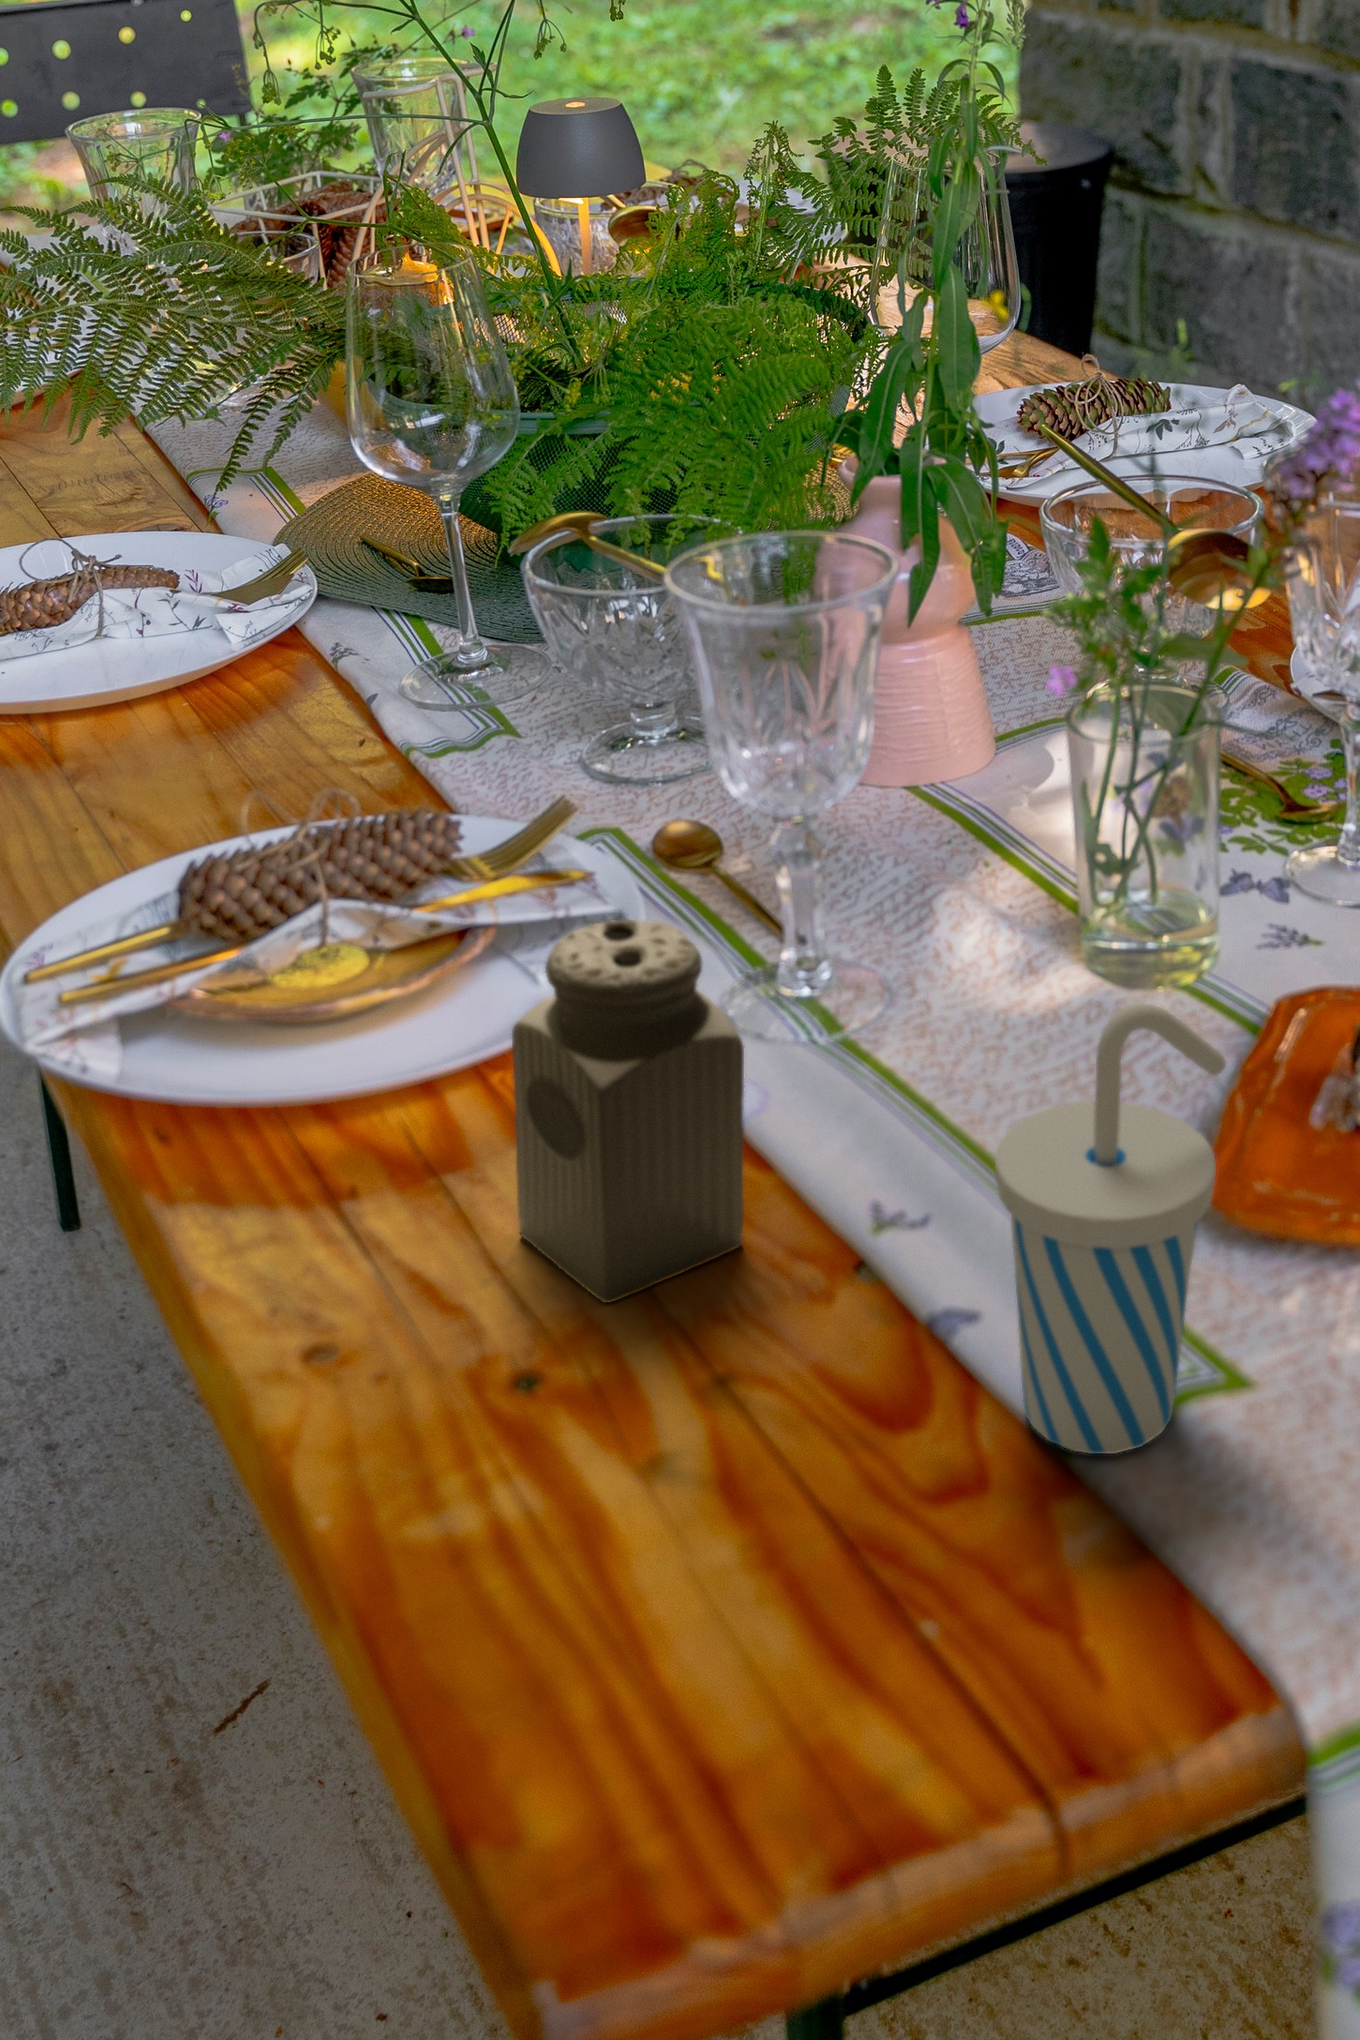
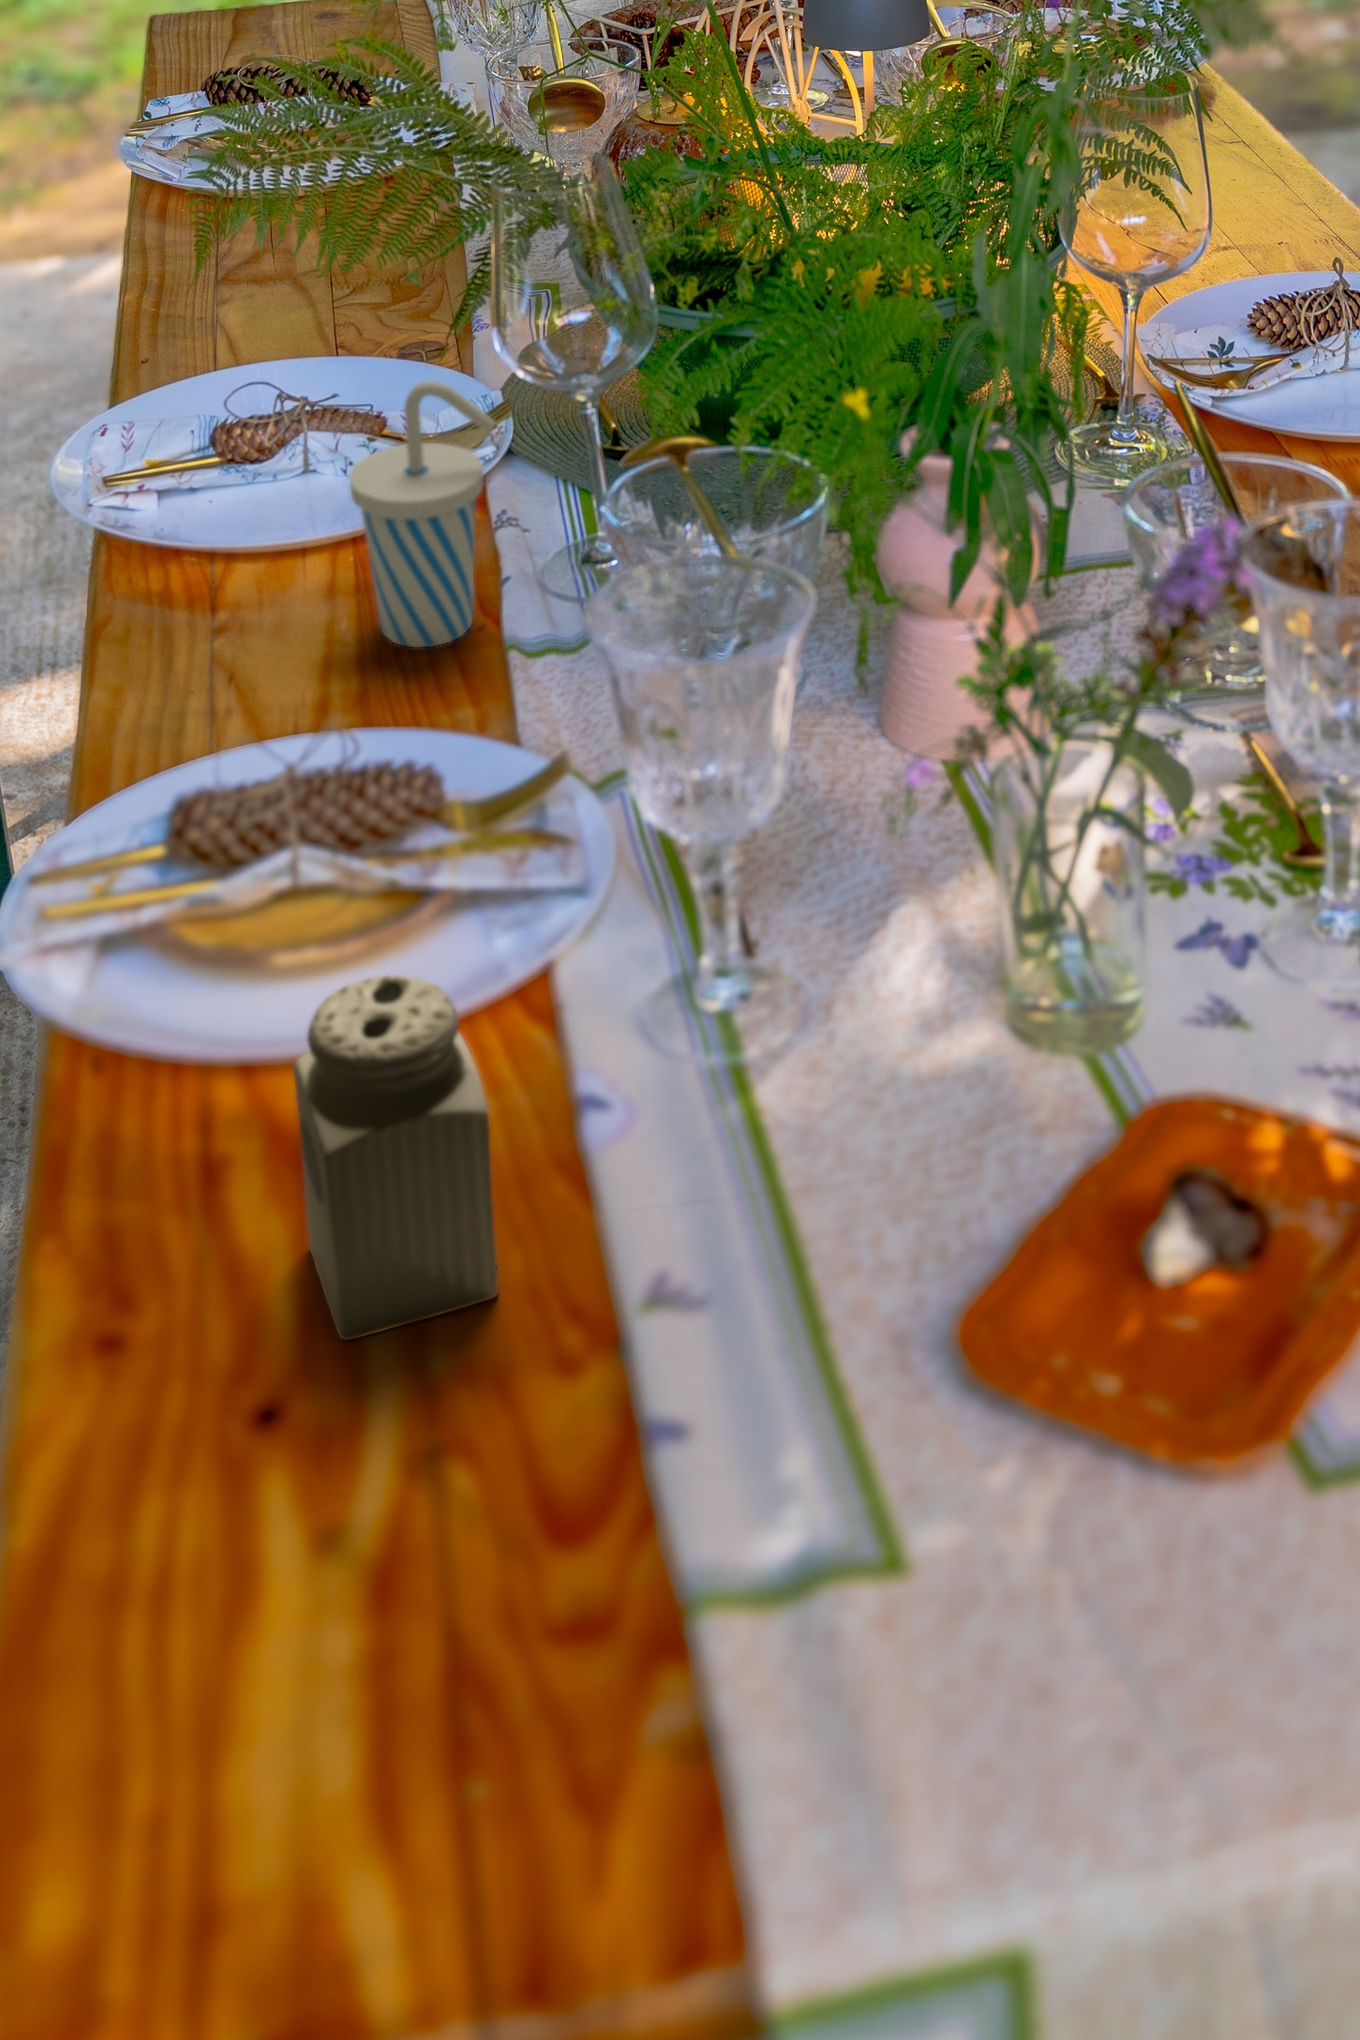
cup: present [995,1004,1226,1454] -> present [349,381,495,647]

